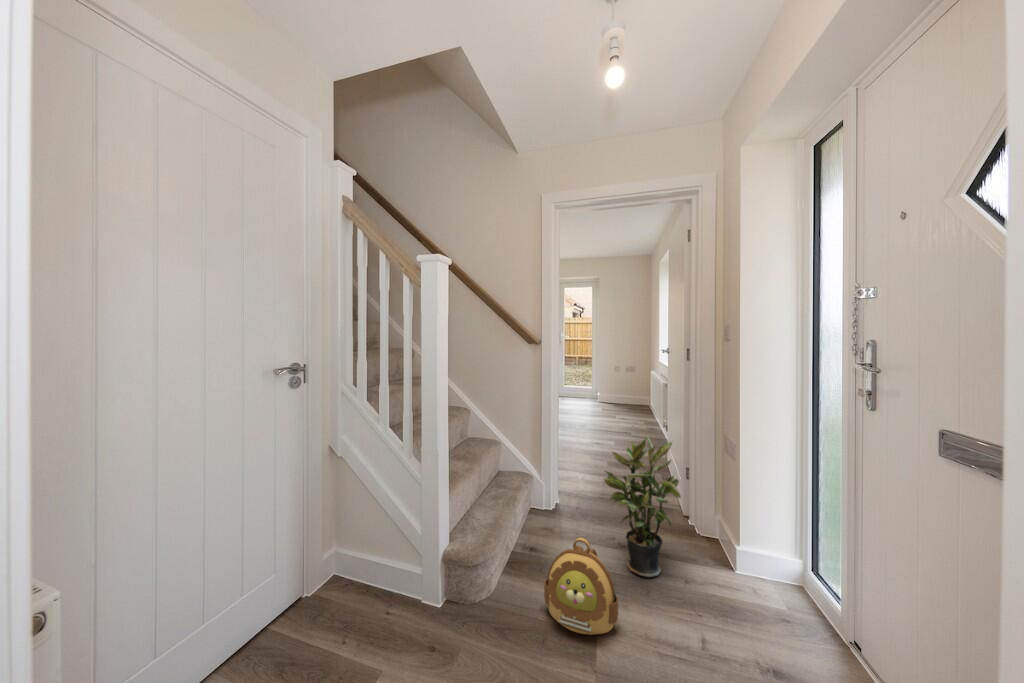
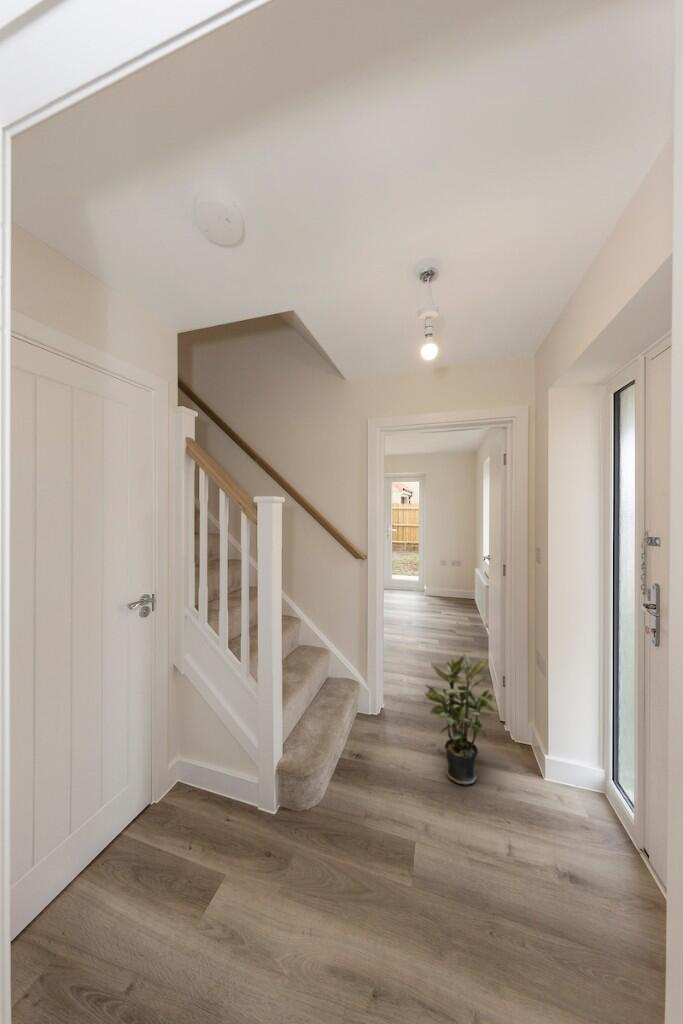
backpack: present [544,537,618,635] -> none [370,752,435,841]

